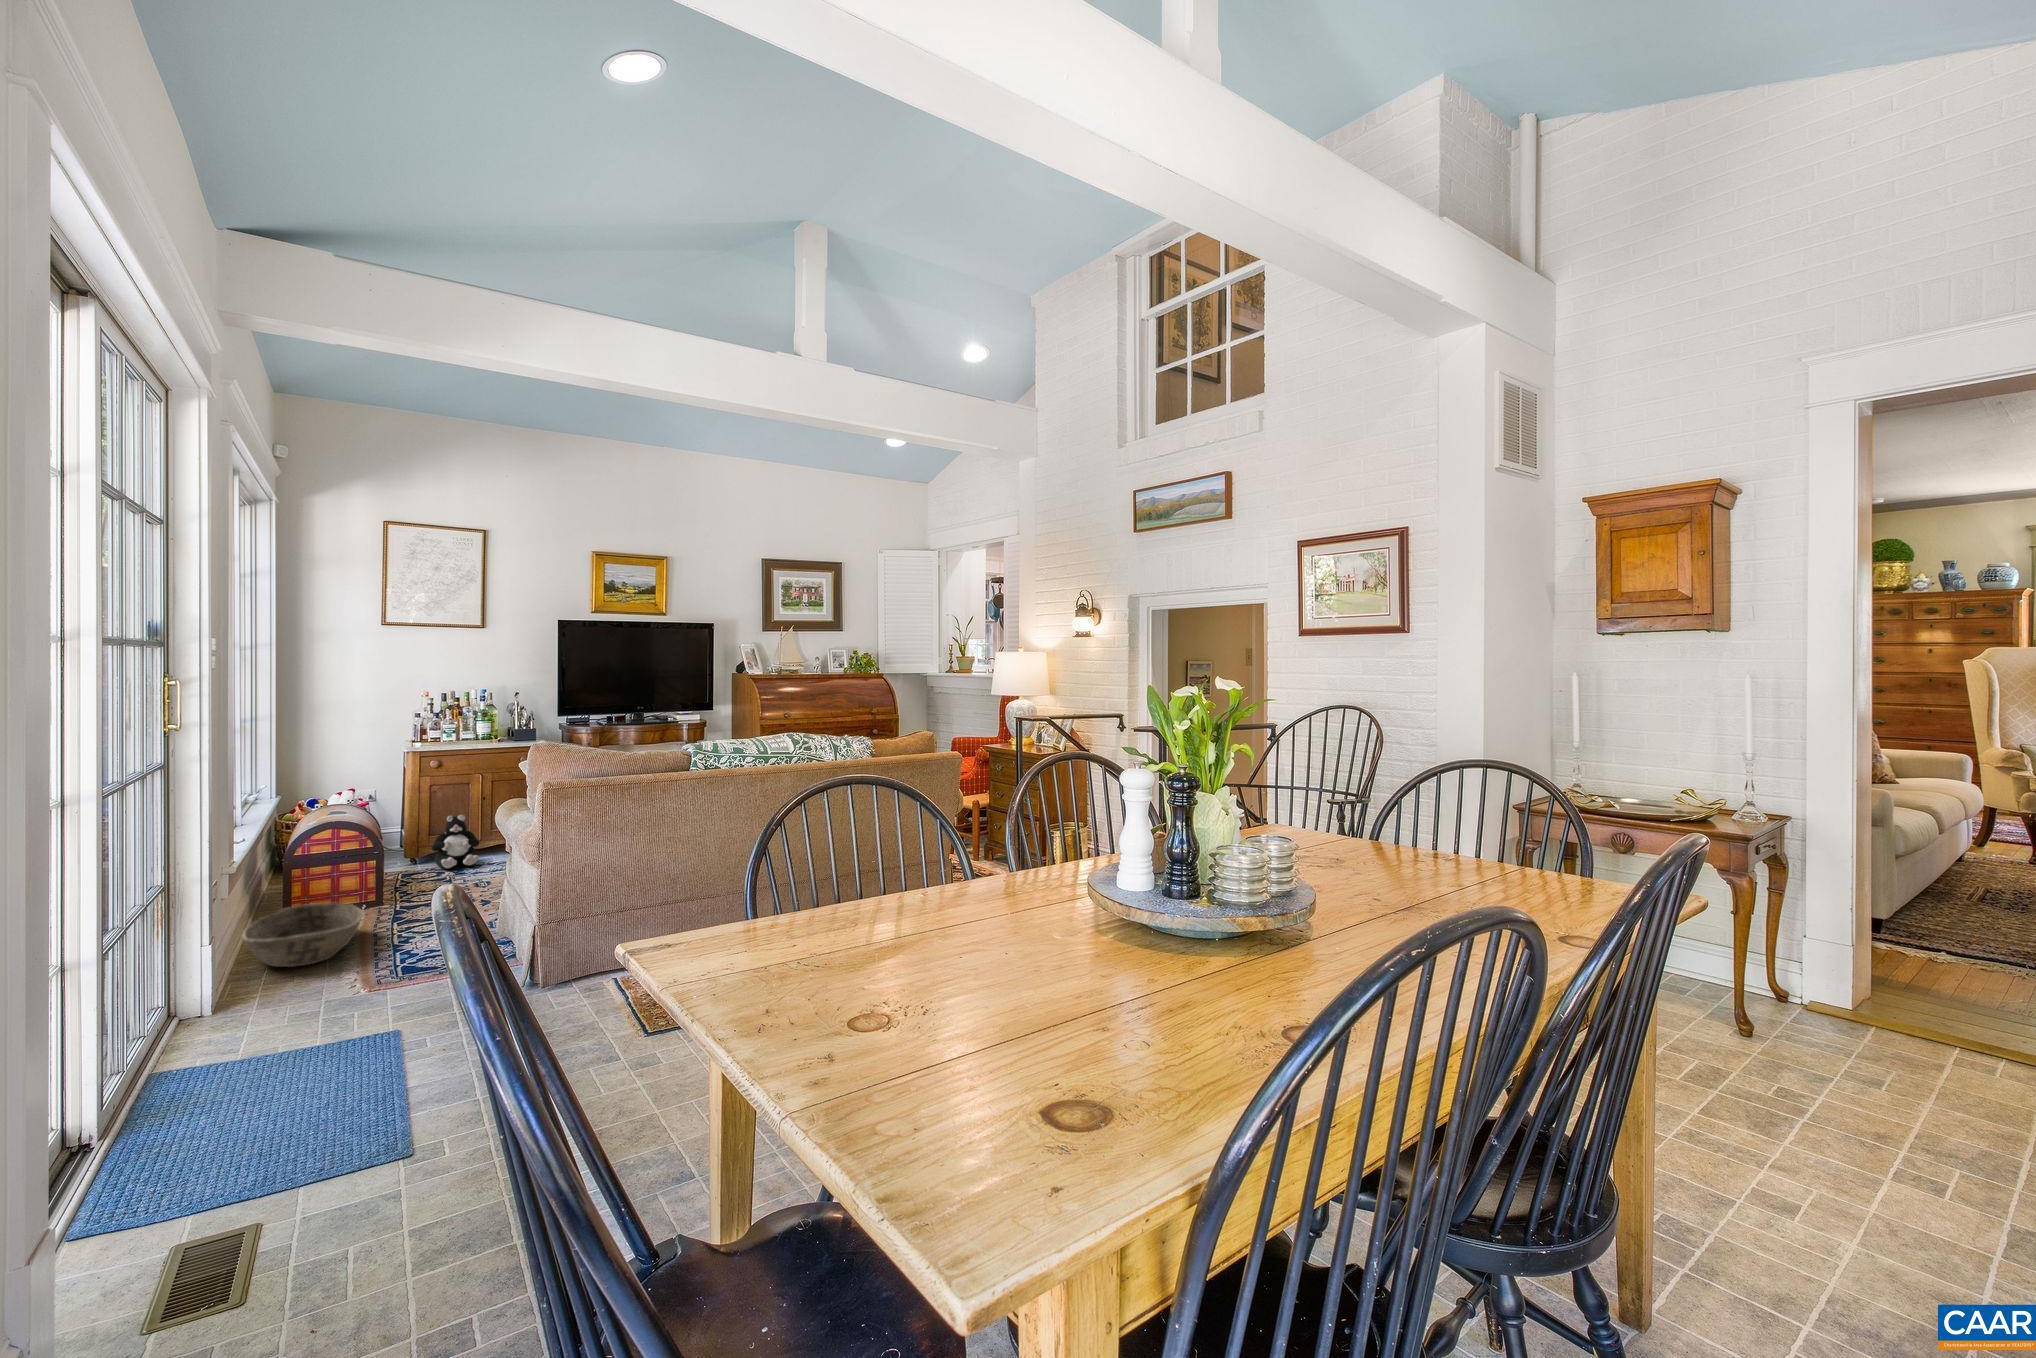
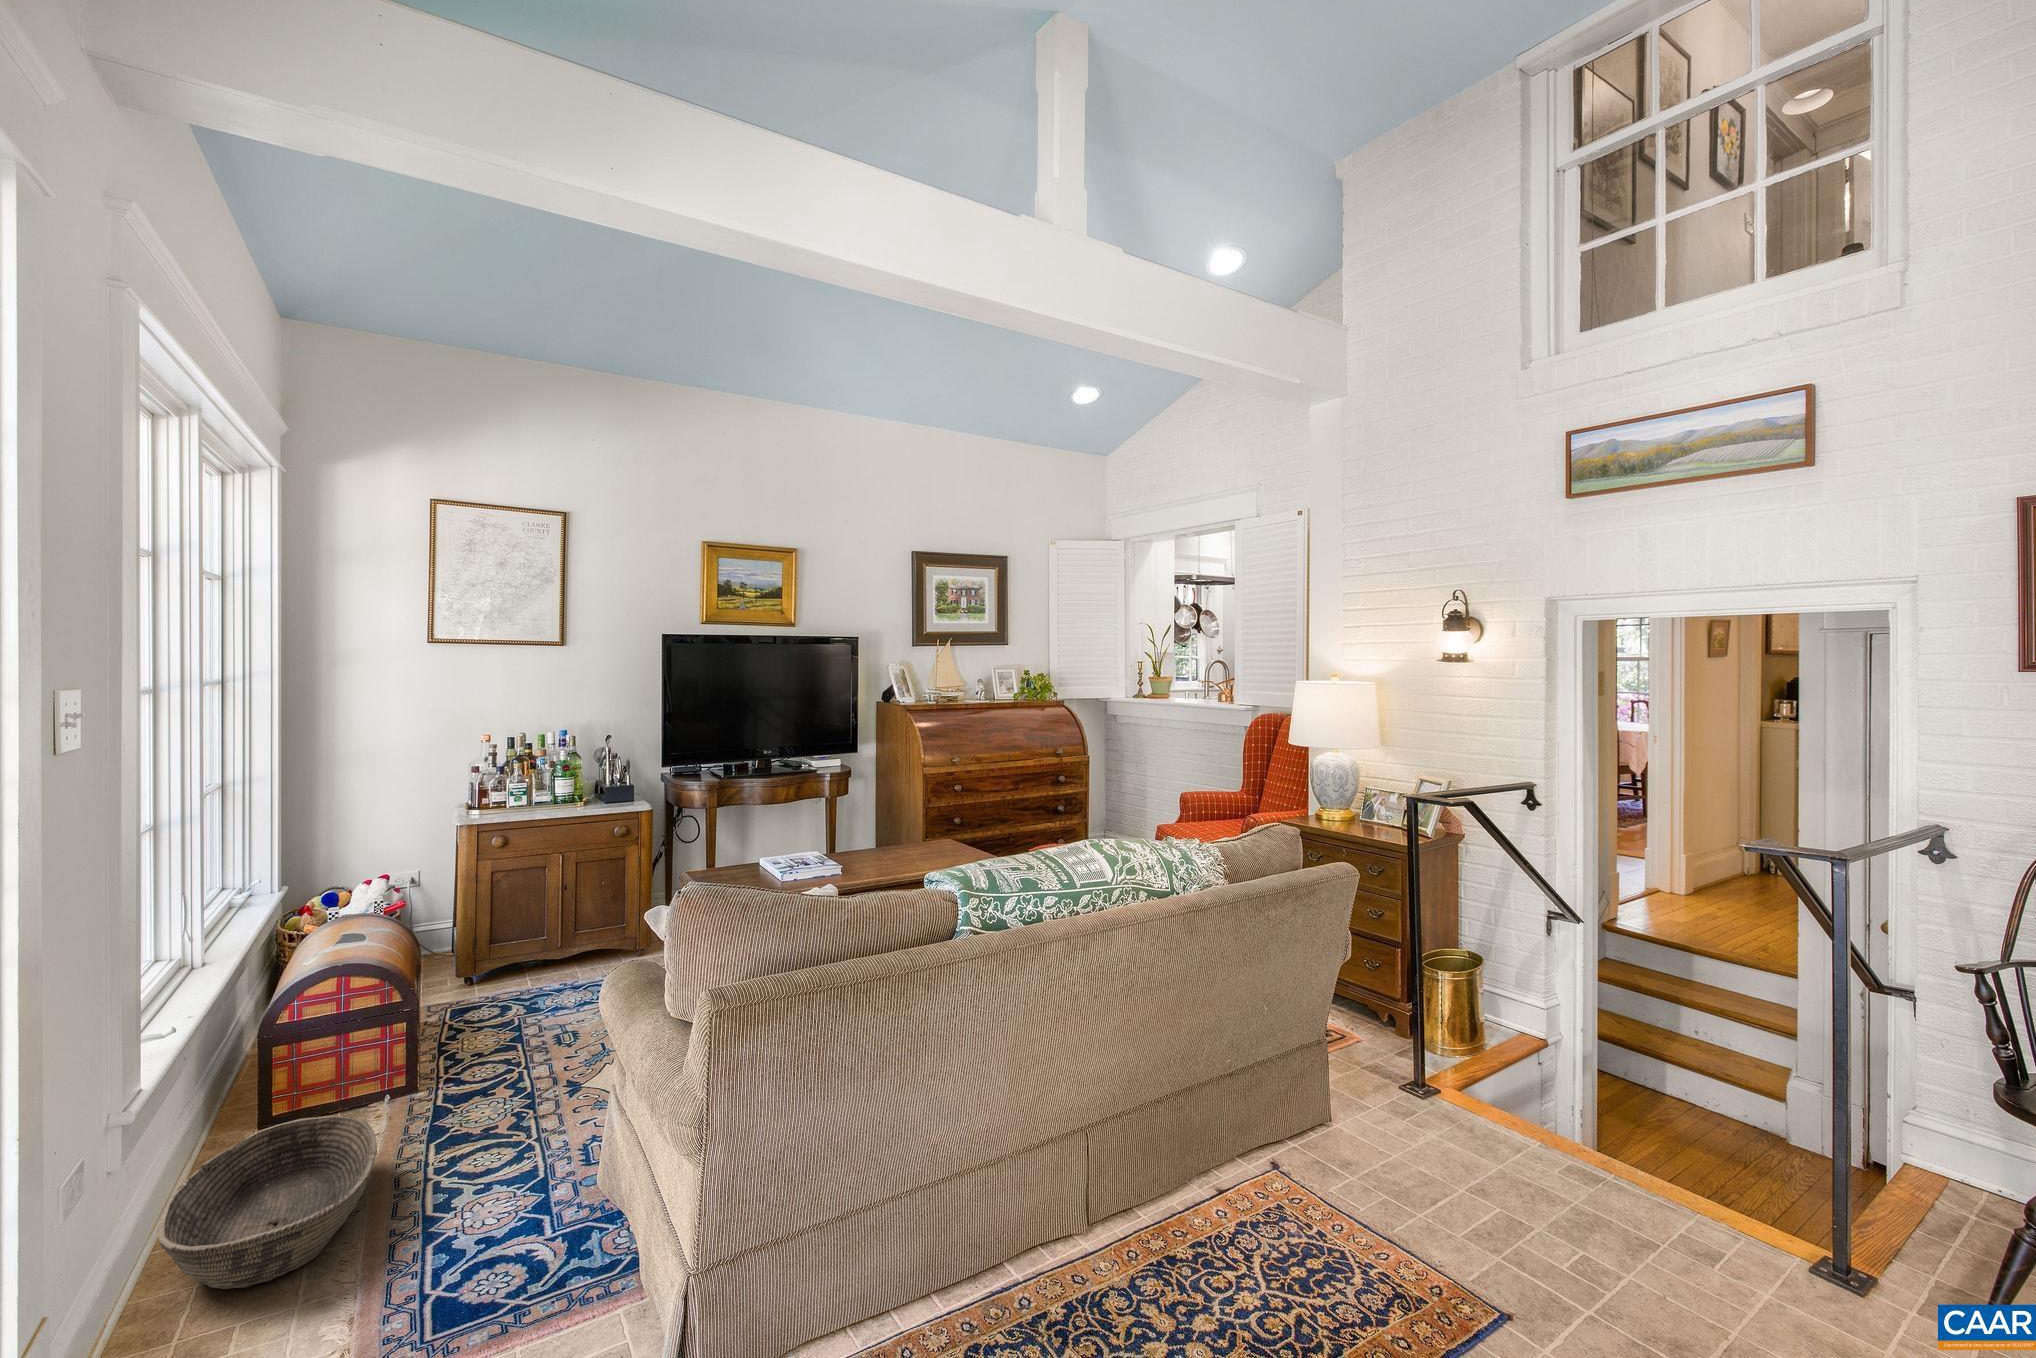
plush toy: present [432,814,479,869] -> none [493,917,559,1002]

